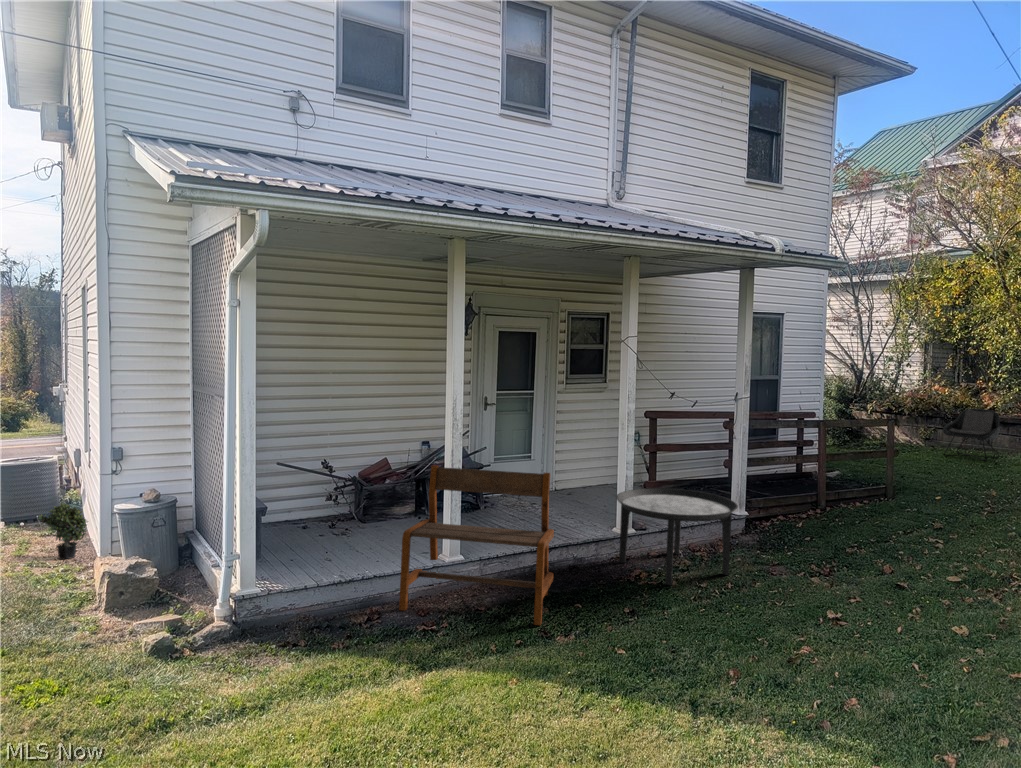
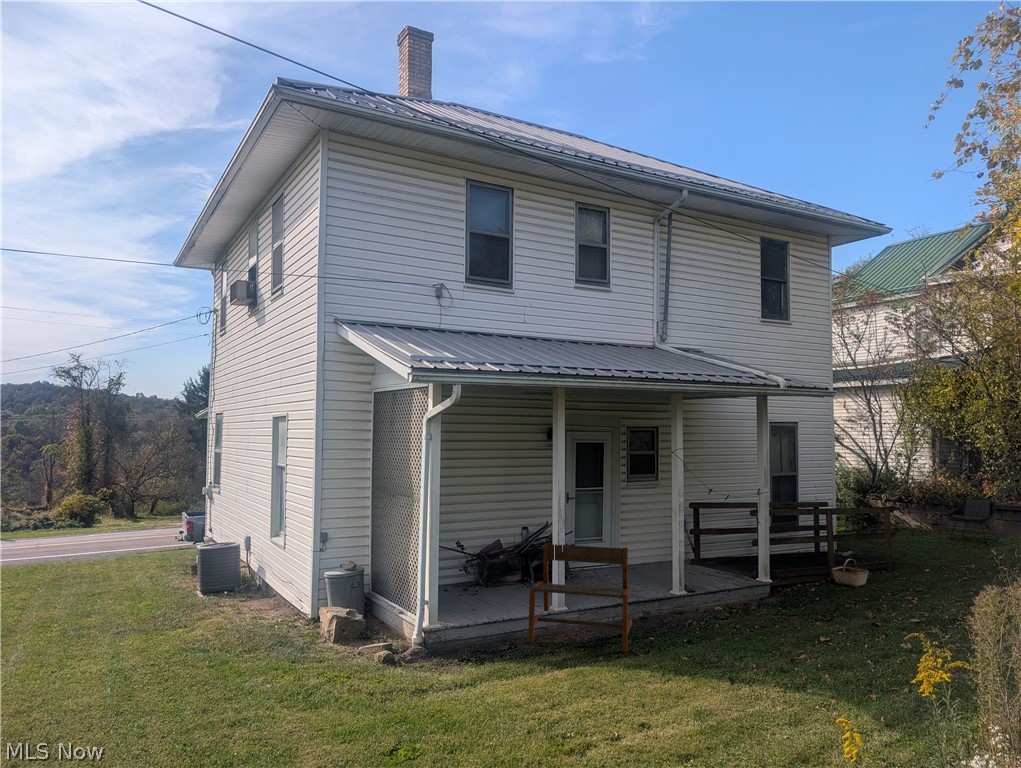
basket: none [820,482,866,517] -> present [832,559,869,586]
round table: present [616,488,738,585] -> none [672,561,761,630]
potted plant: present [38,504,88,559] -> none [268,572,301,612]

